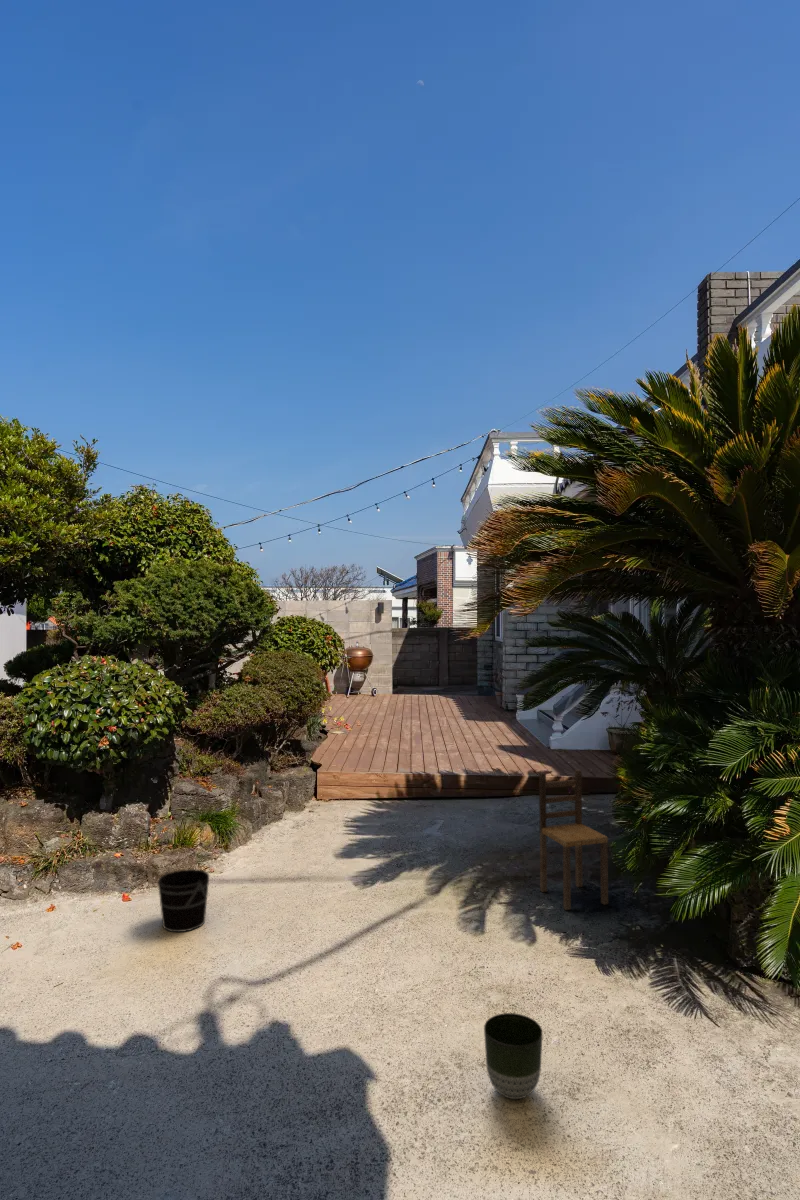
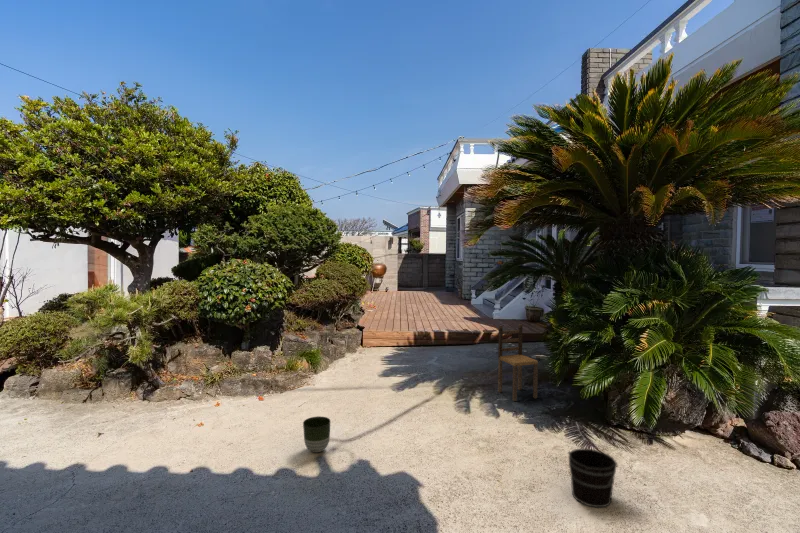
bucket: present [158,869,209,932] -> present [569,448,617,507]
planter: present [484,1013,542,1099] -> present [303,416,330,452]

